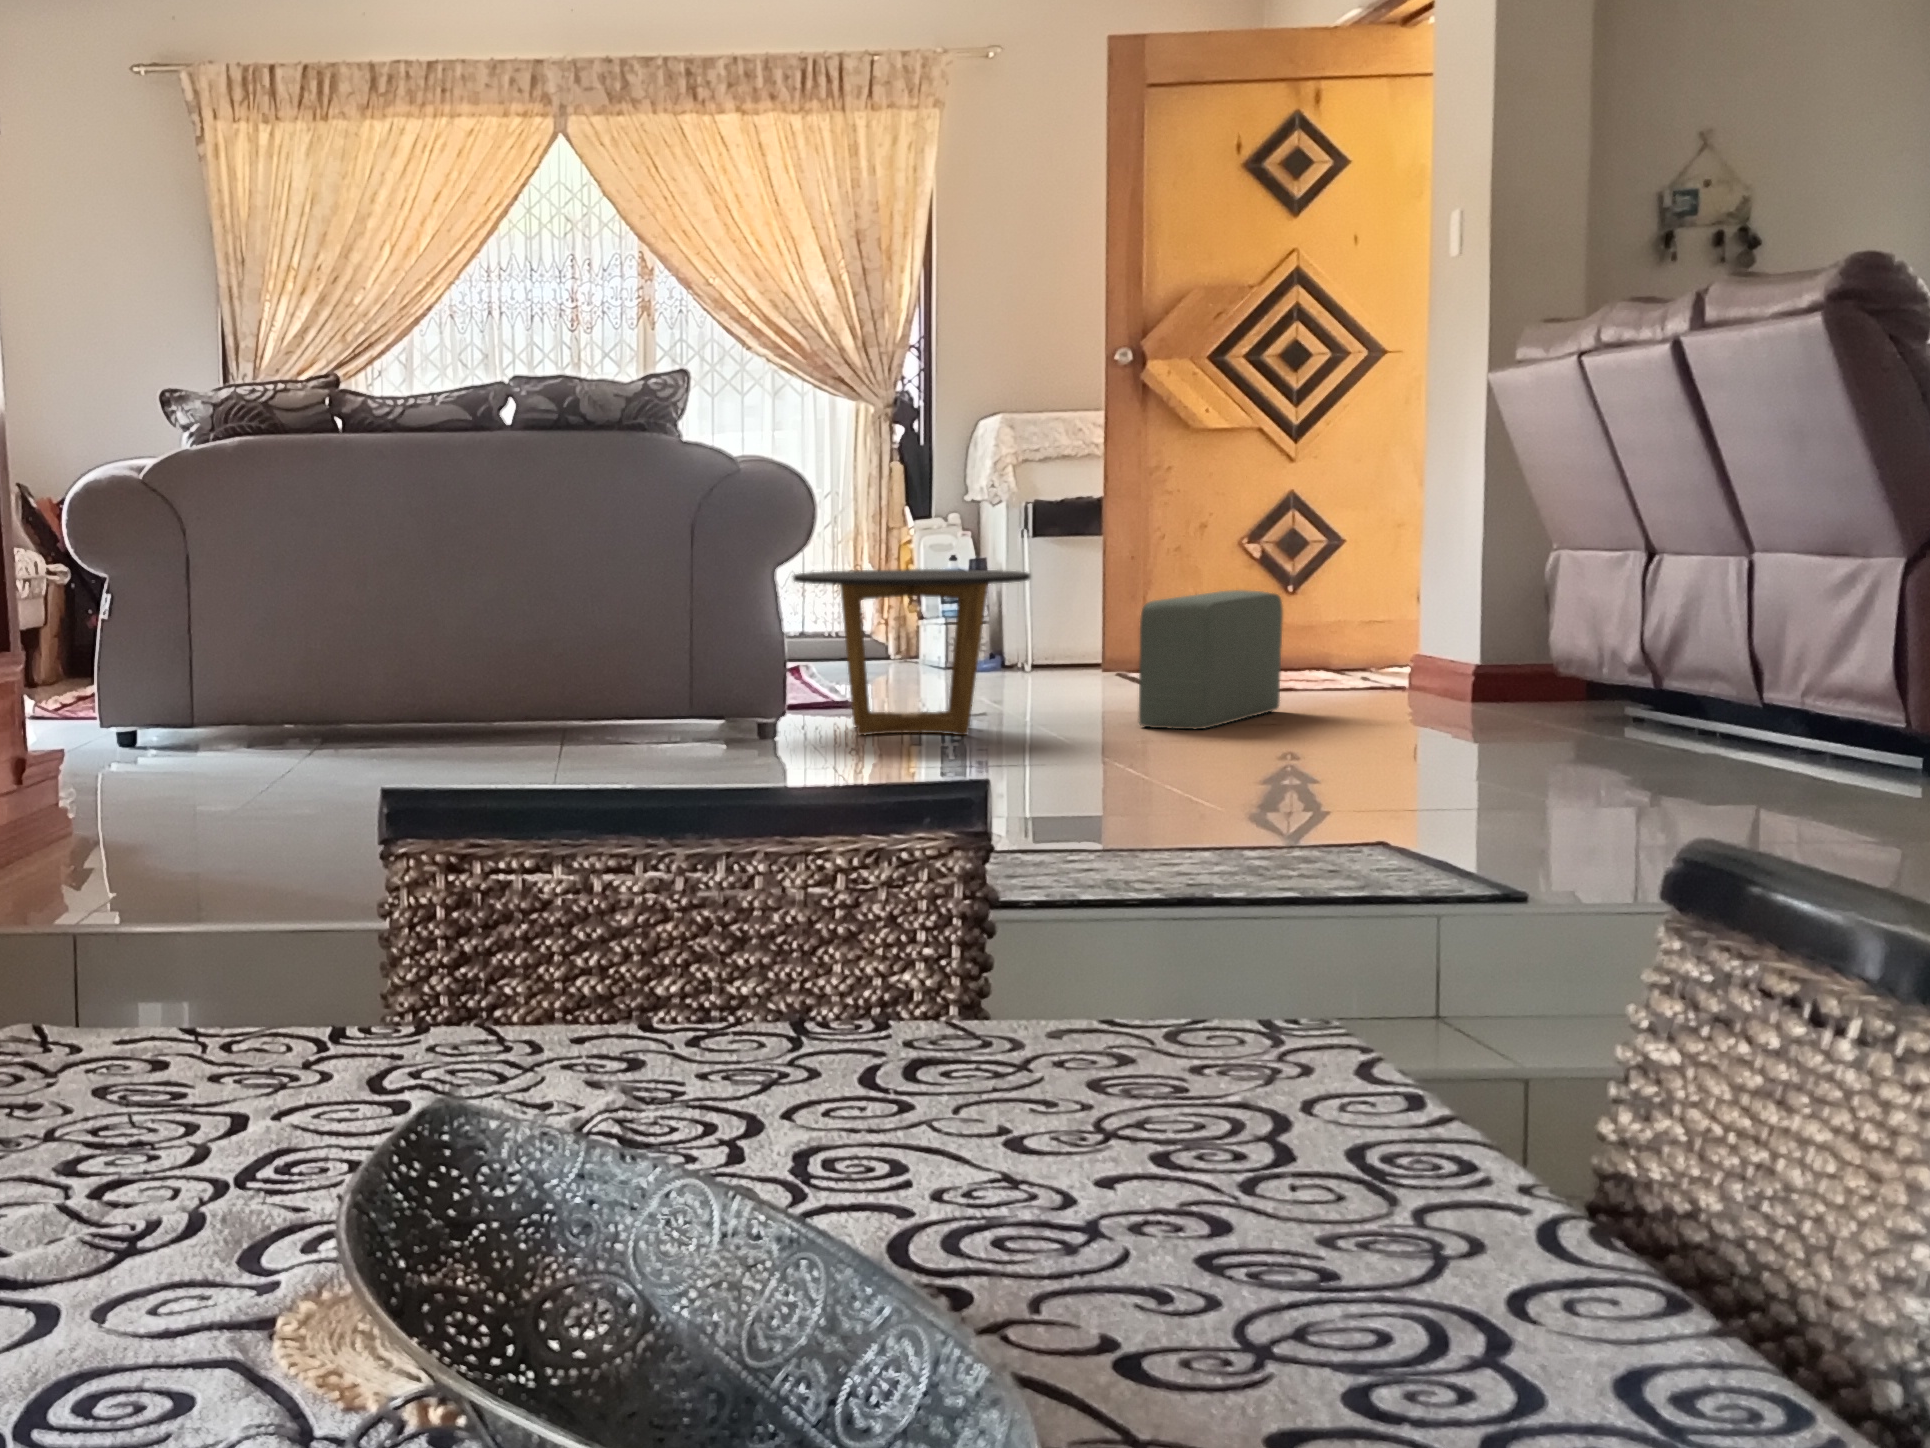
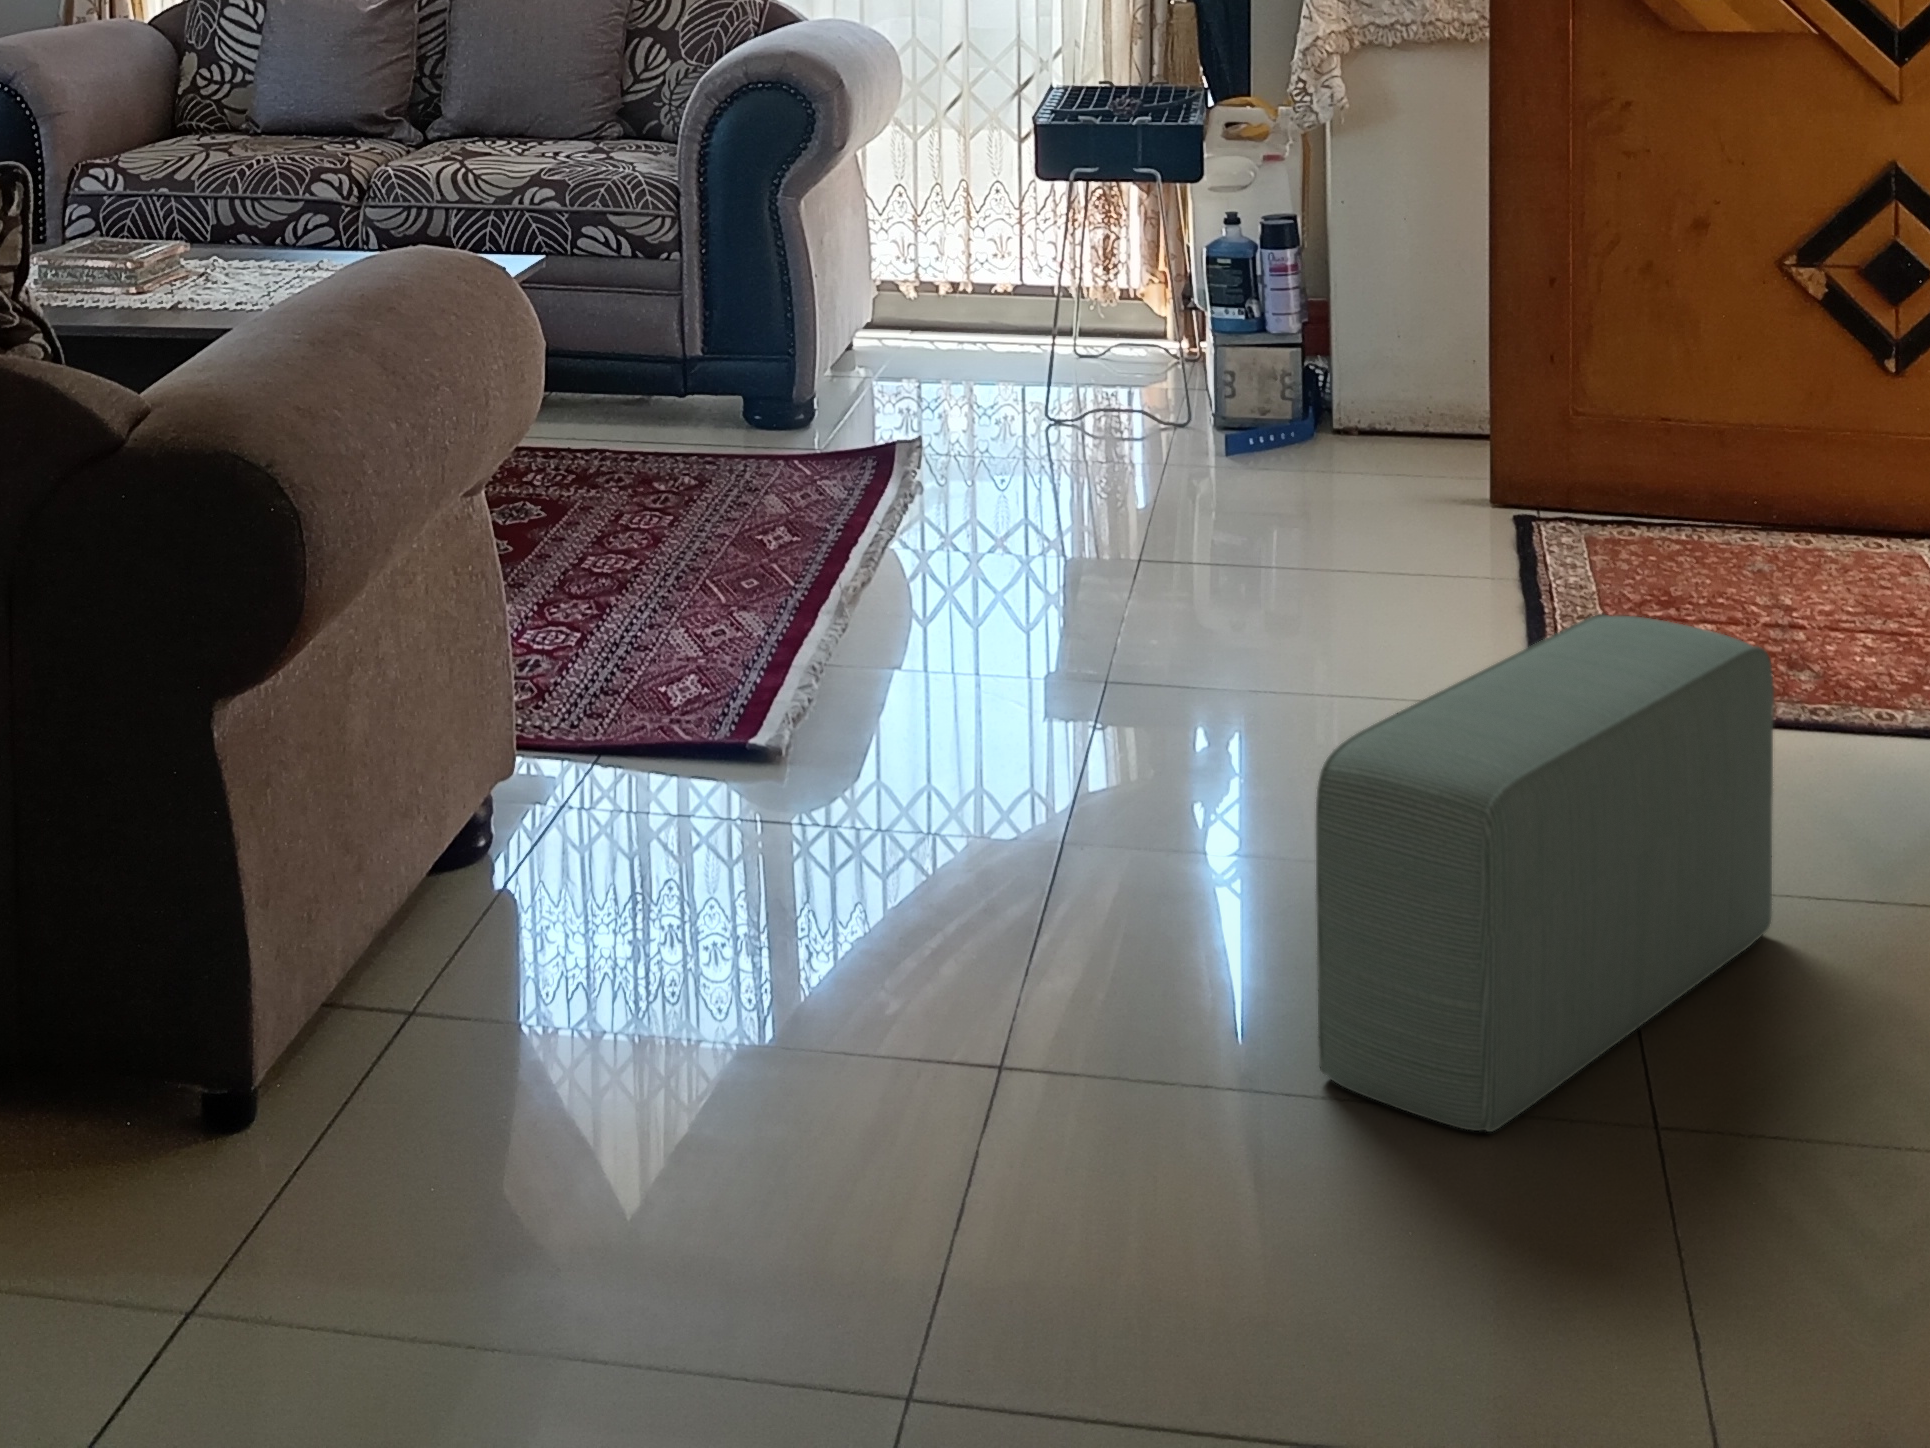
side table: present [793,569,1031,735] -> none [399,556,1008,1110]

